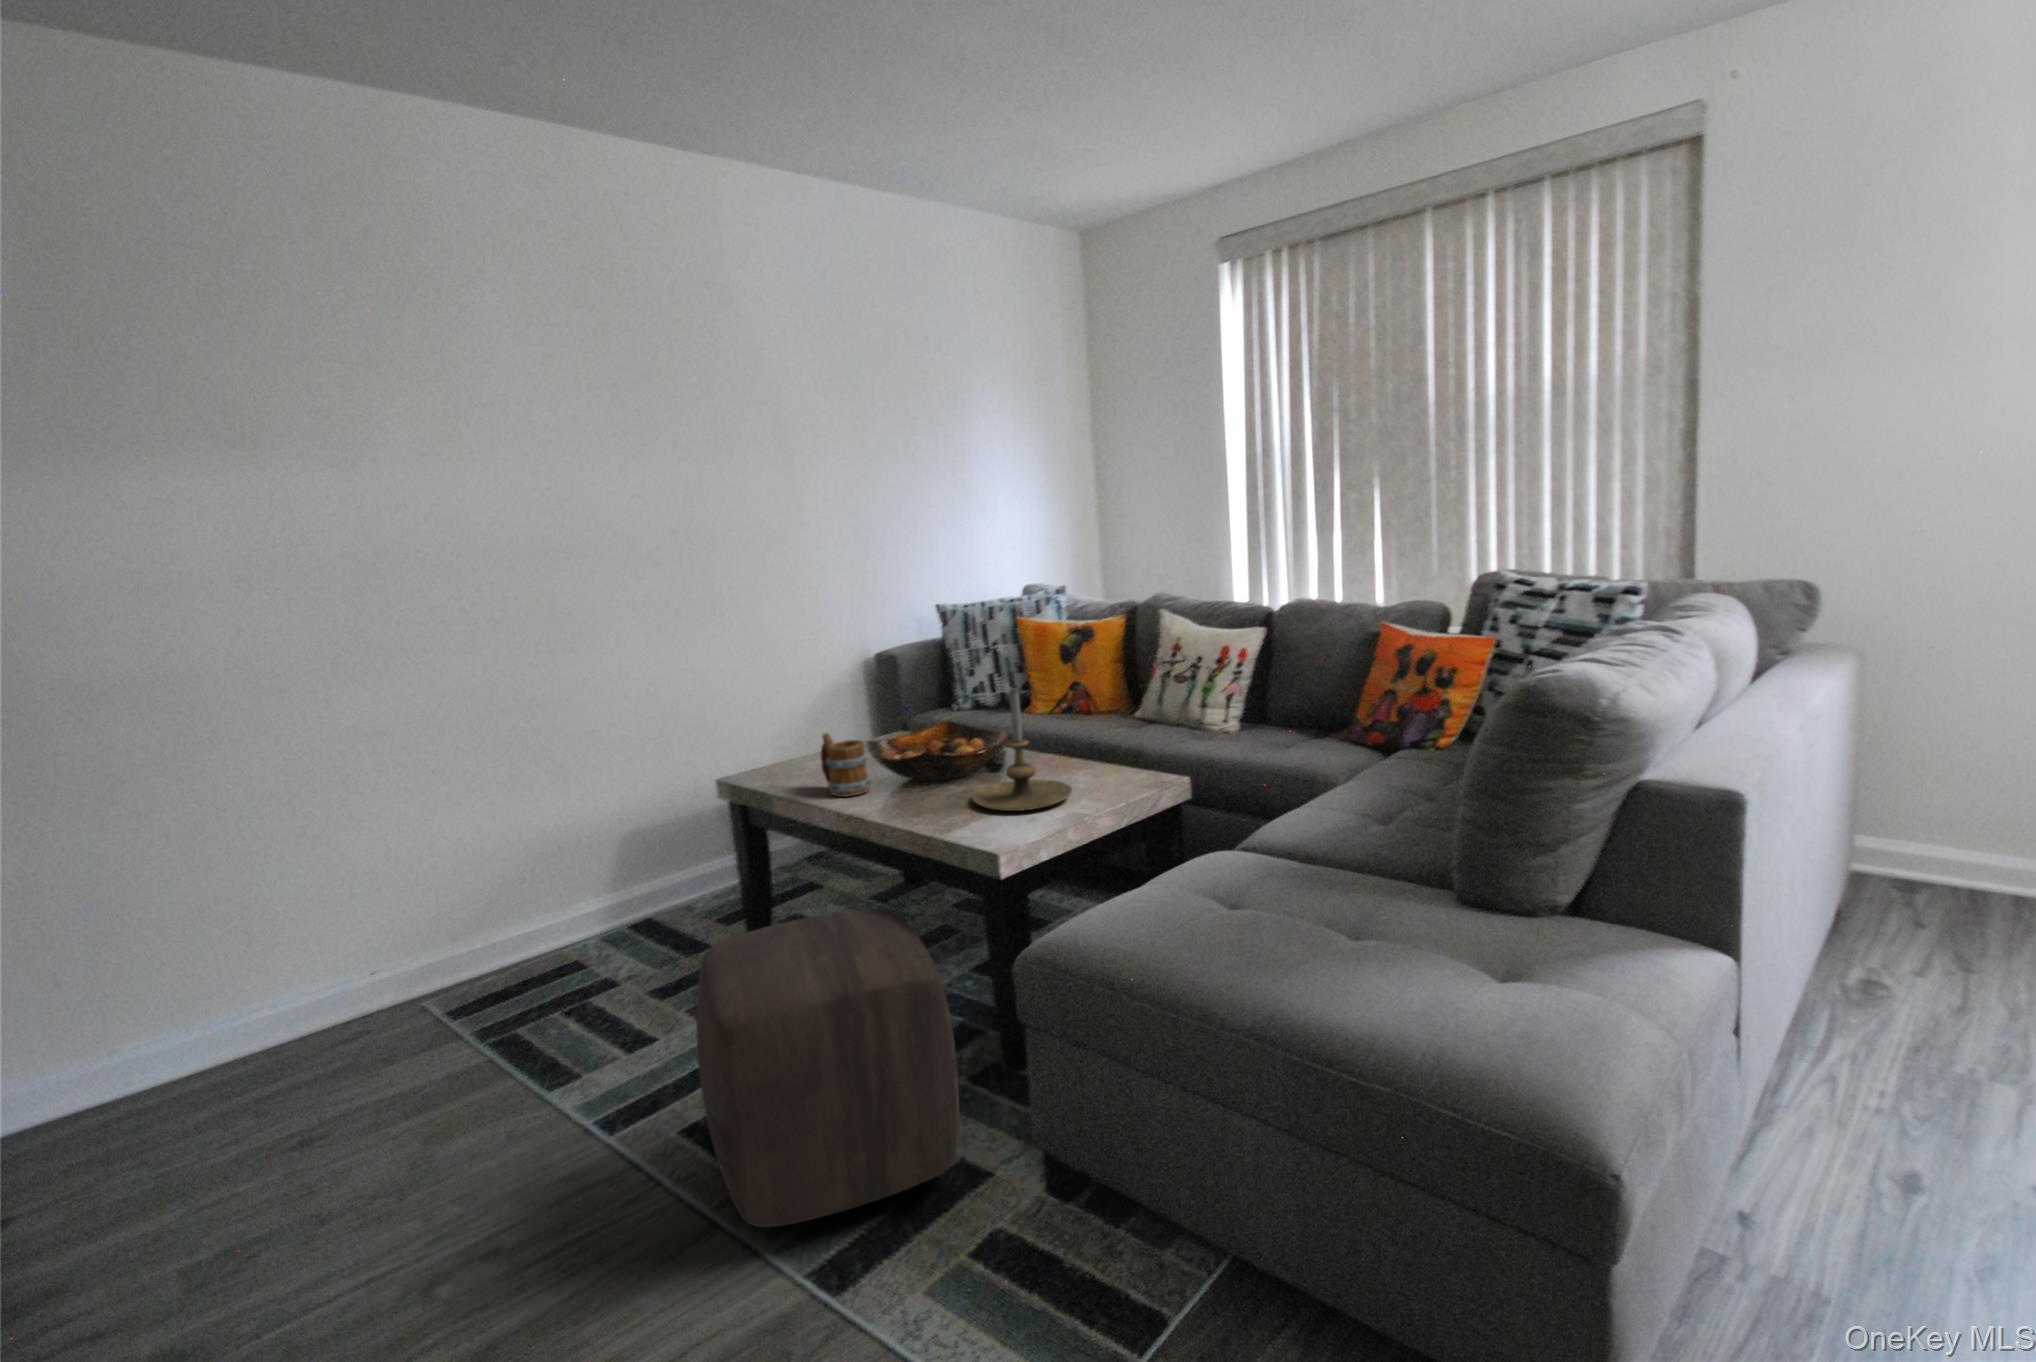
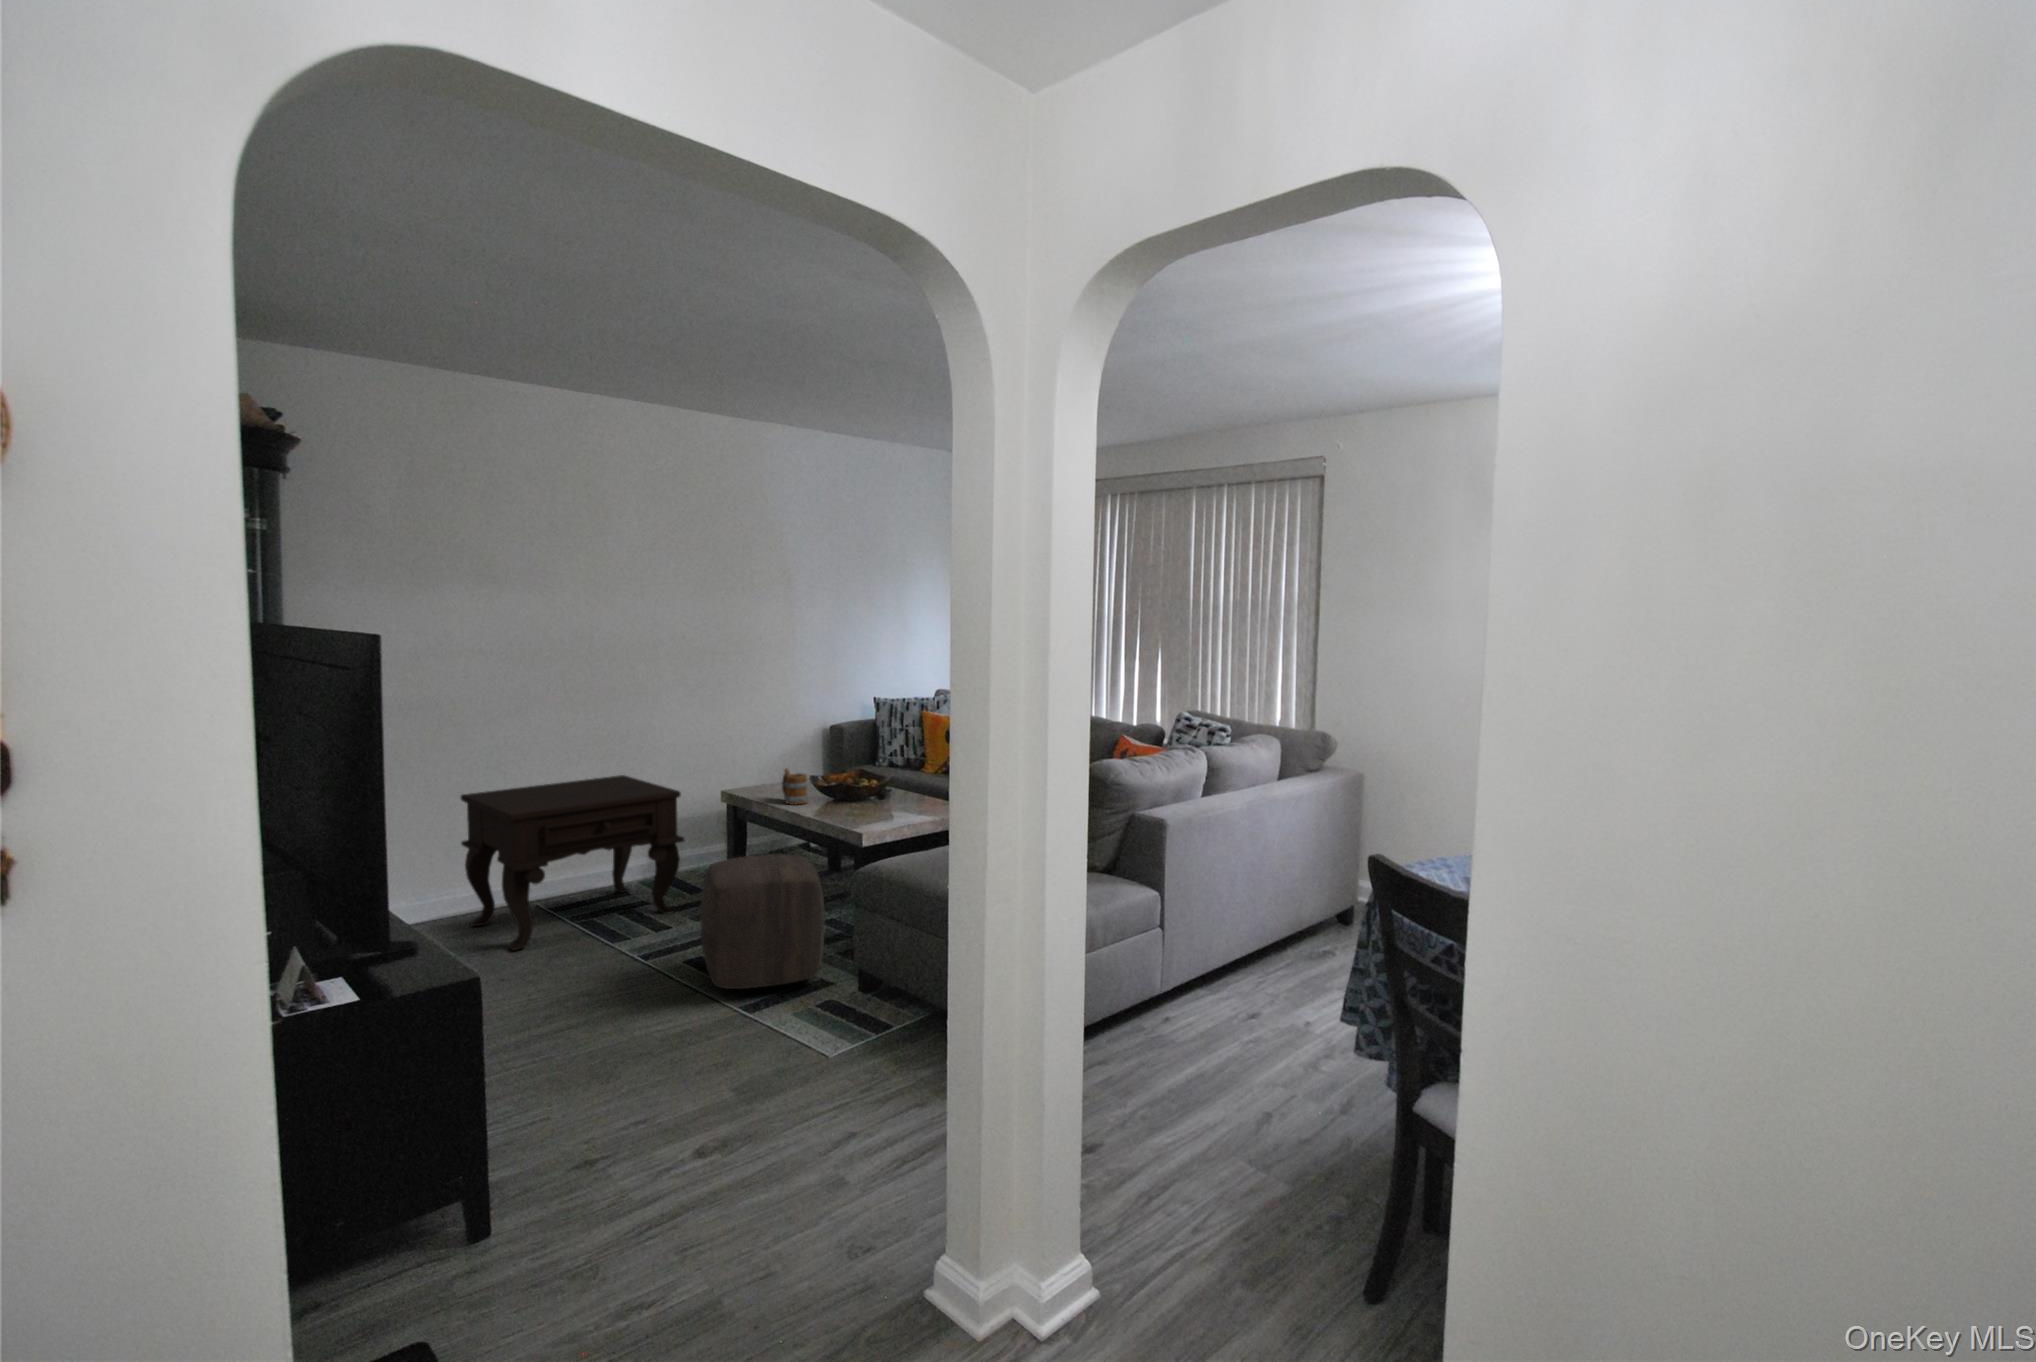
candle holder: present [972,688,1072,811] -> none [861,752,917,818]
side table: none [241,768,665,1133] -> present [461,775,684,950]

